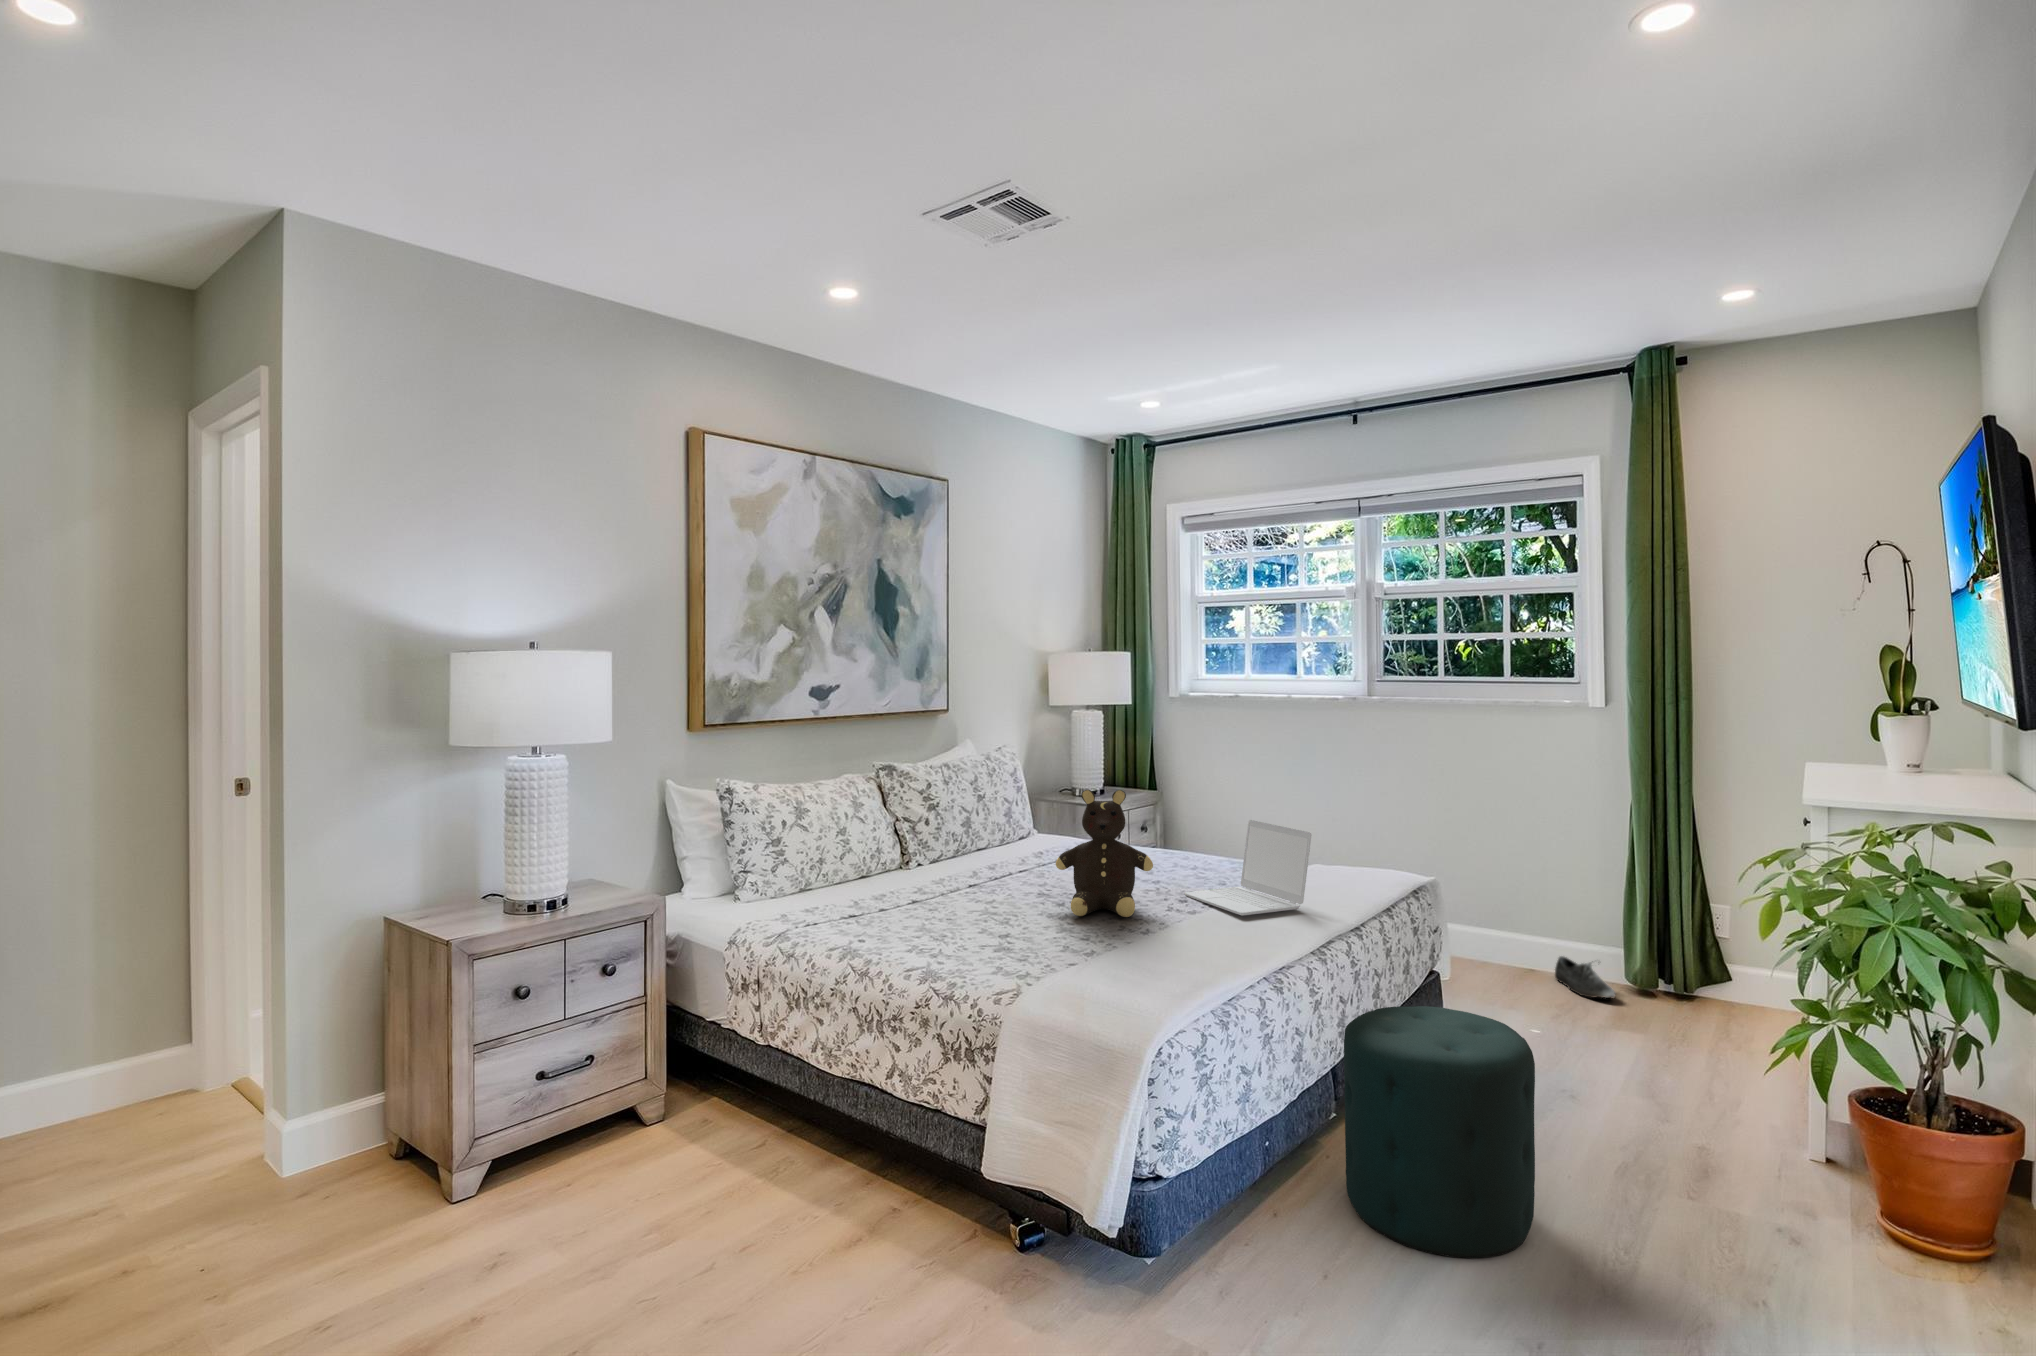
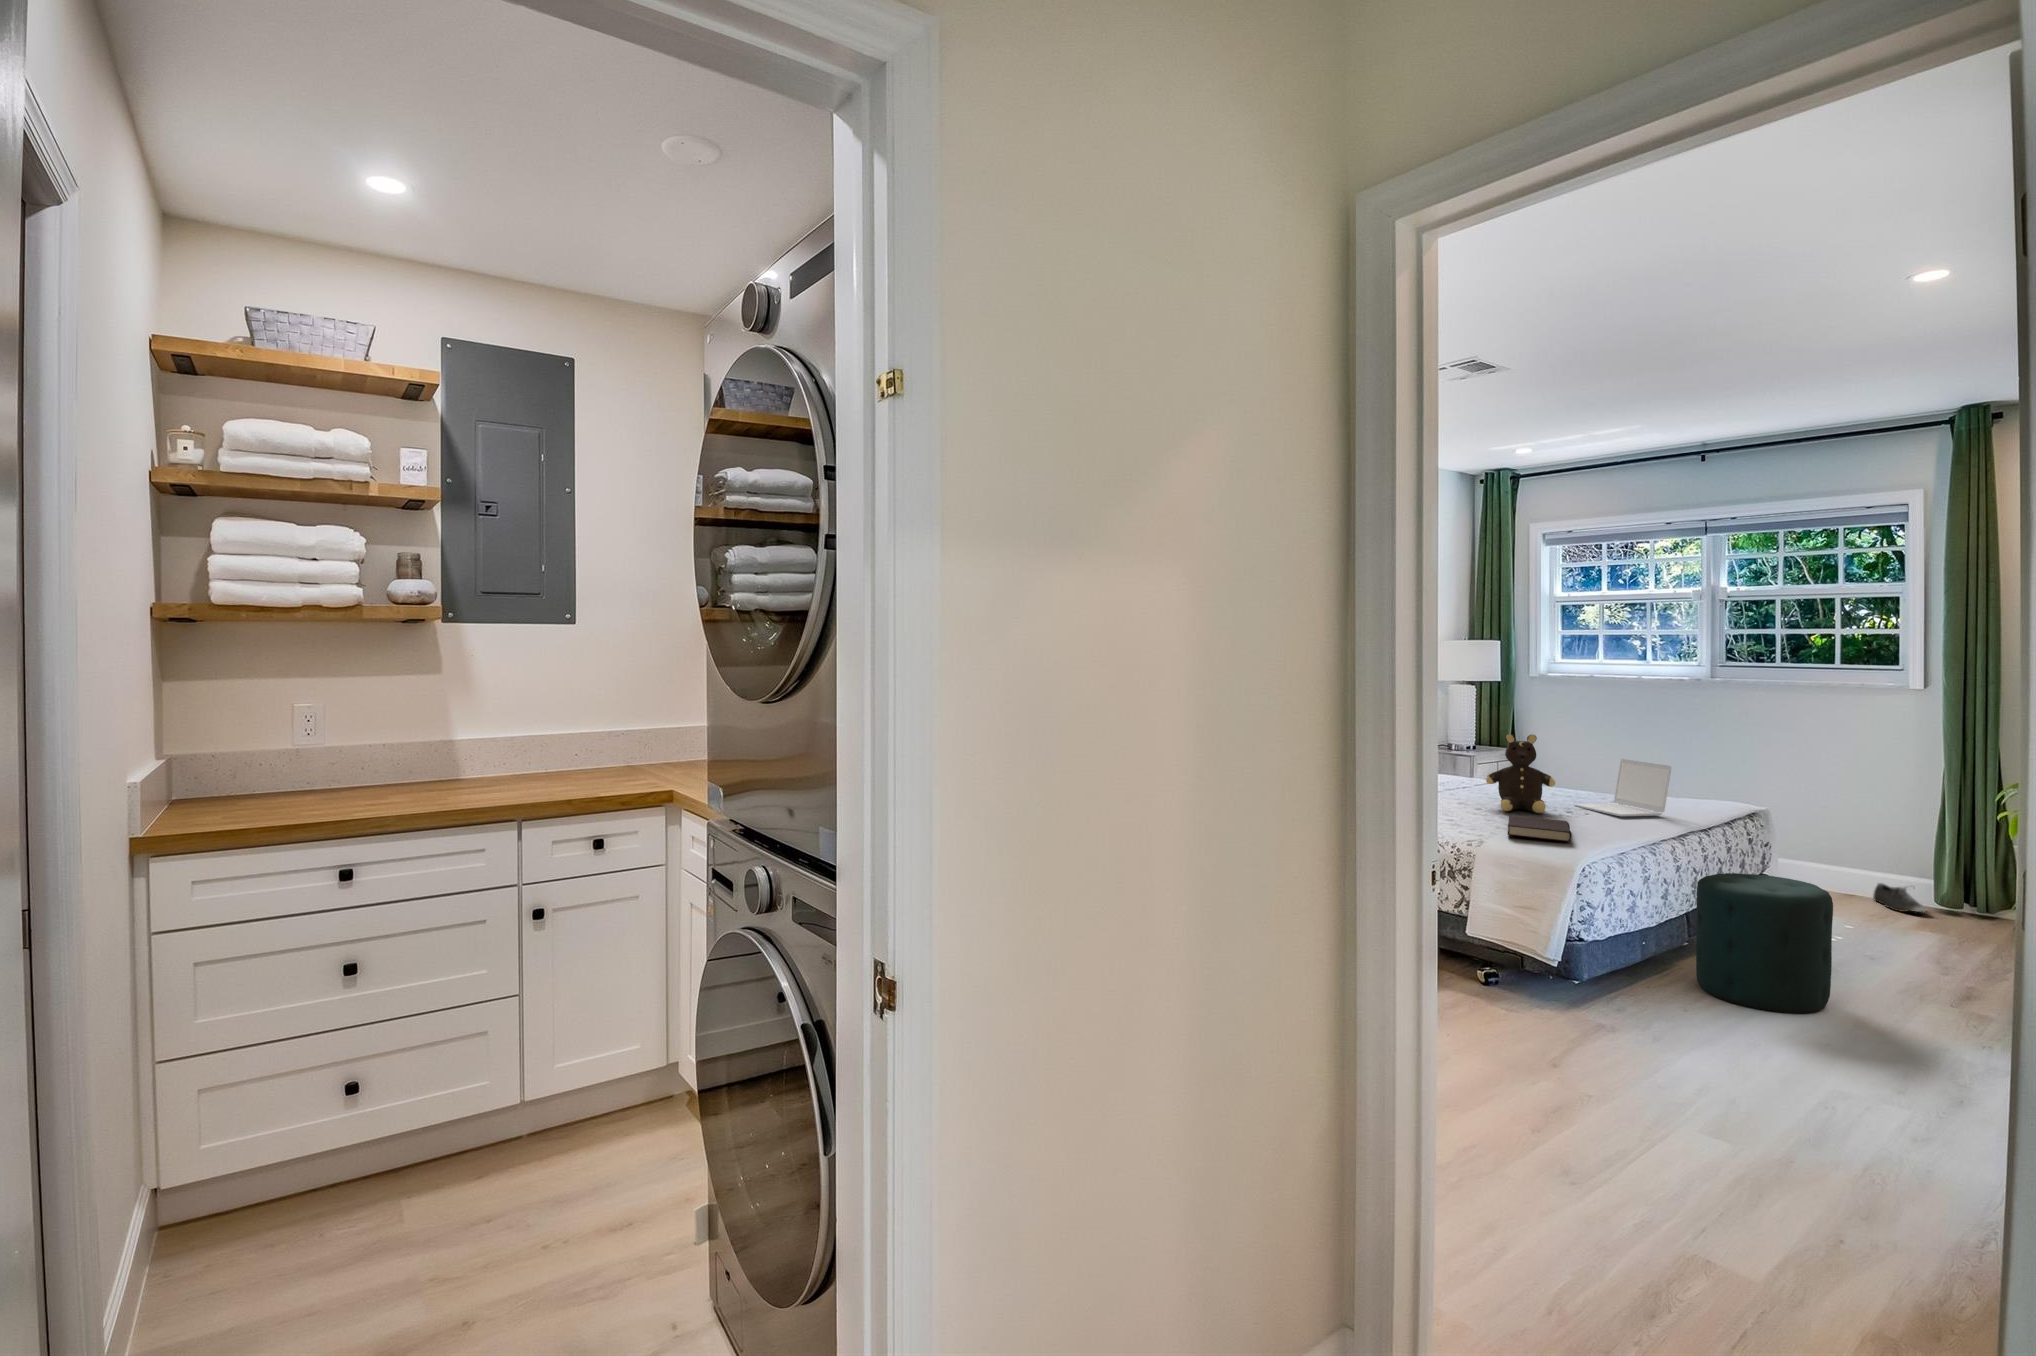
book: none [1049,933,1156,989] -> present [1508,815,1572,842]

